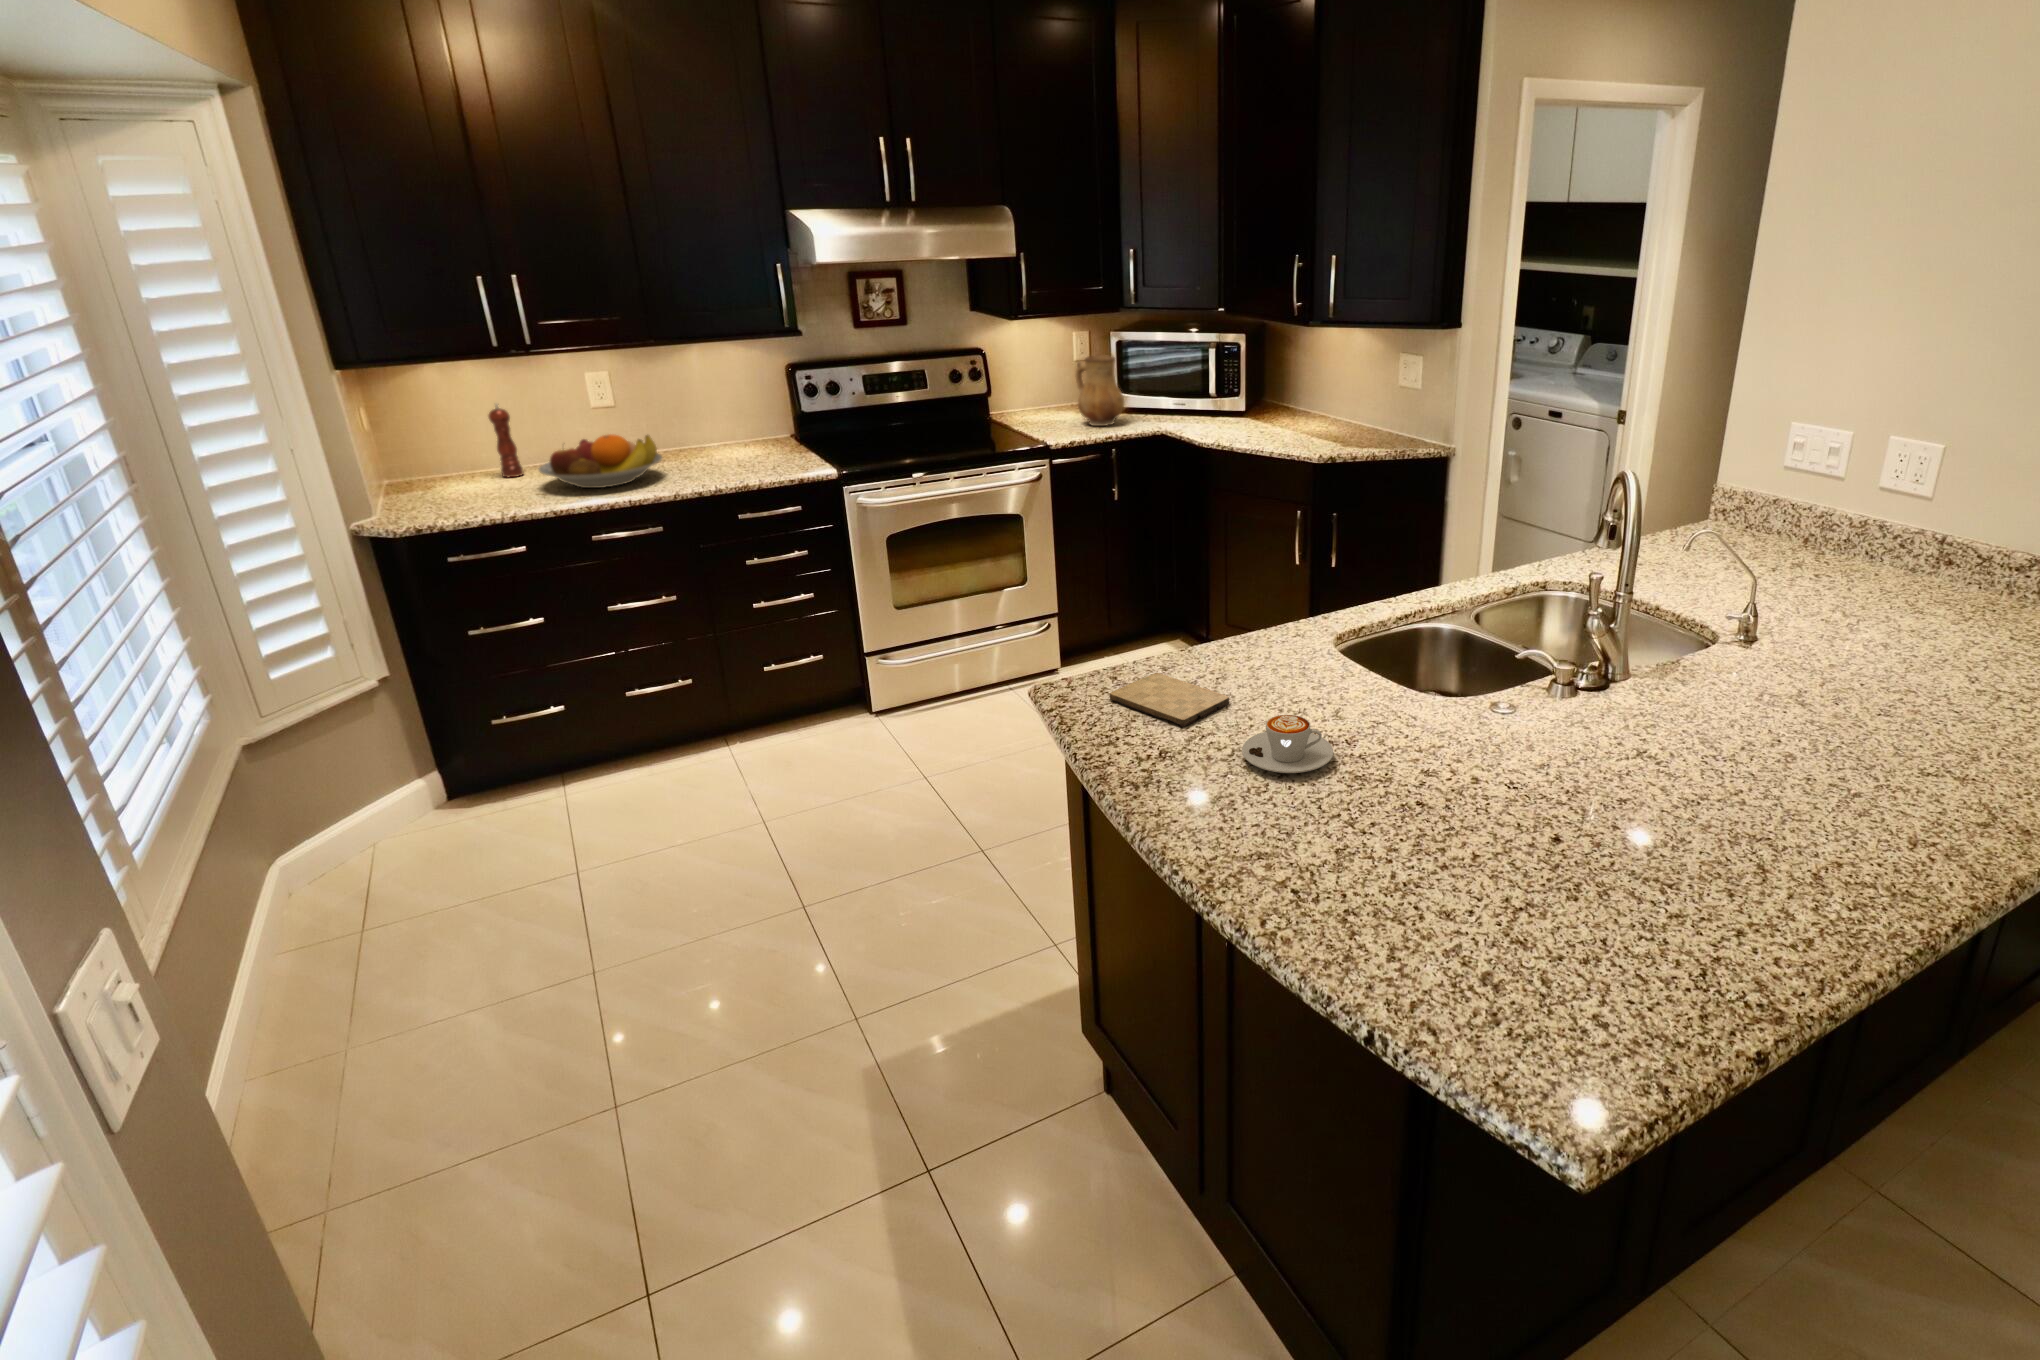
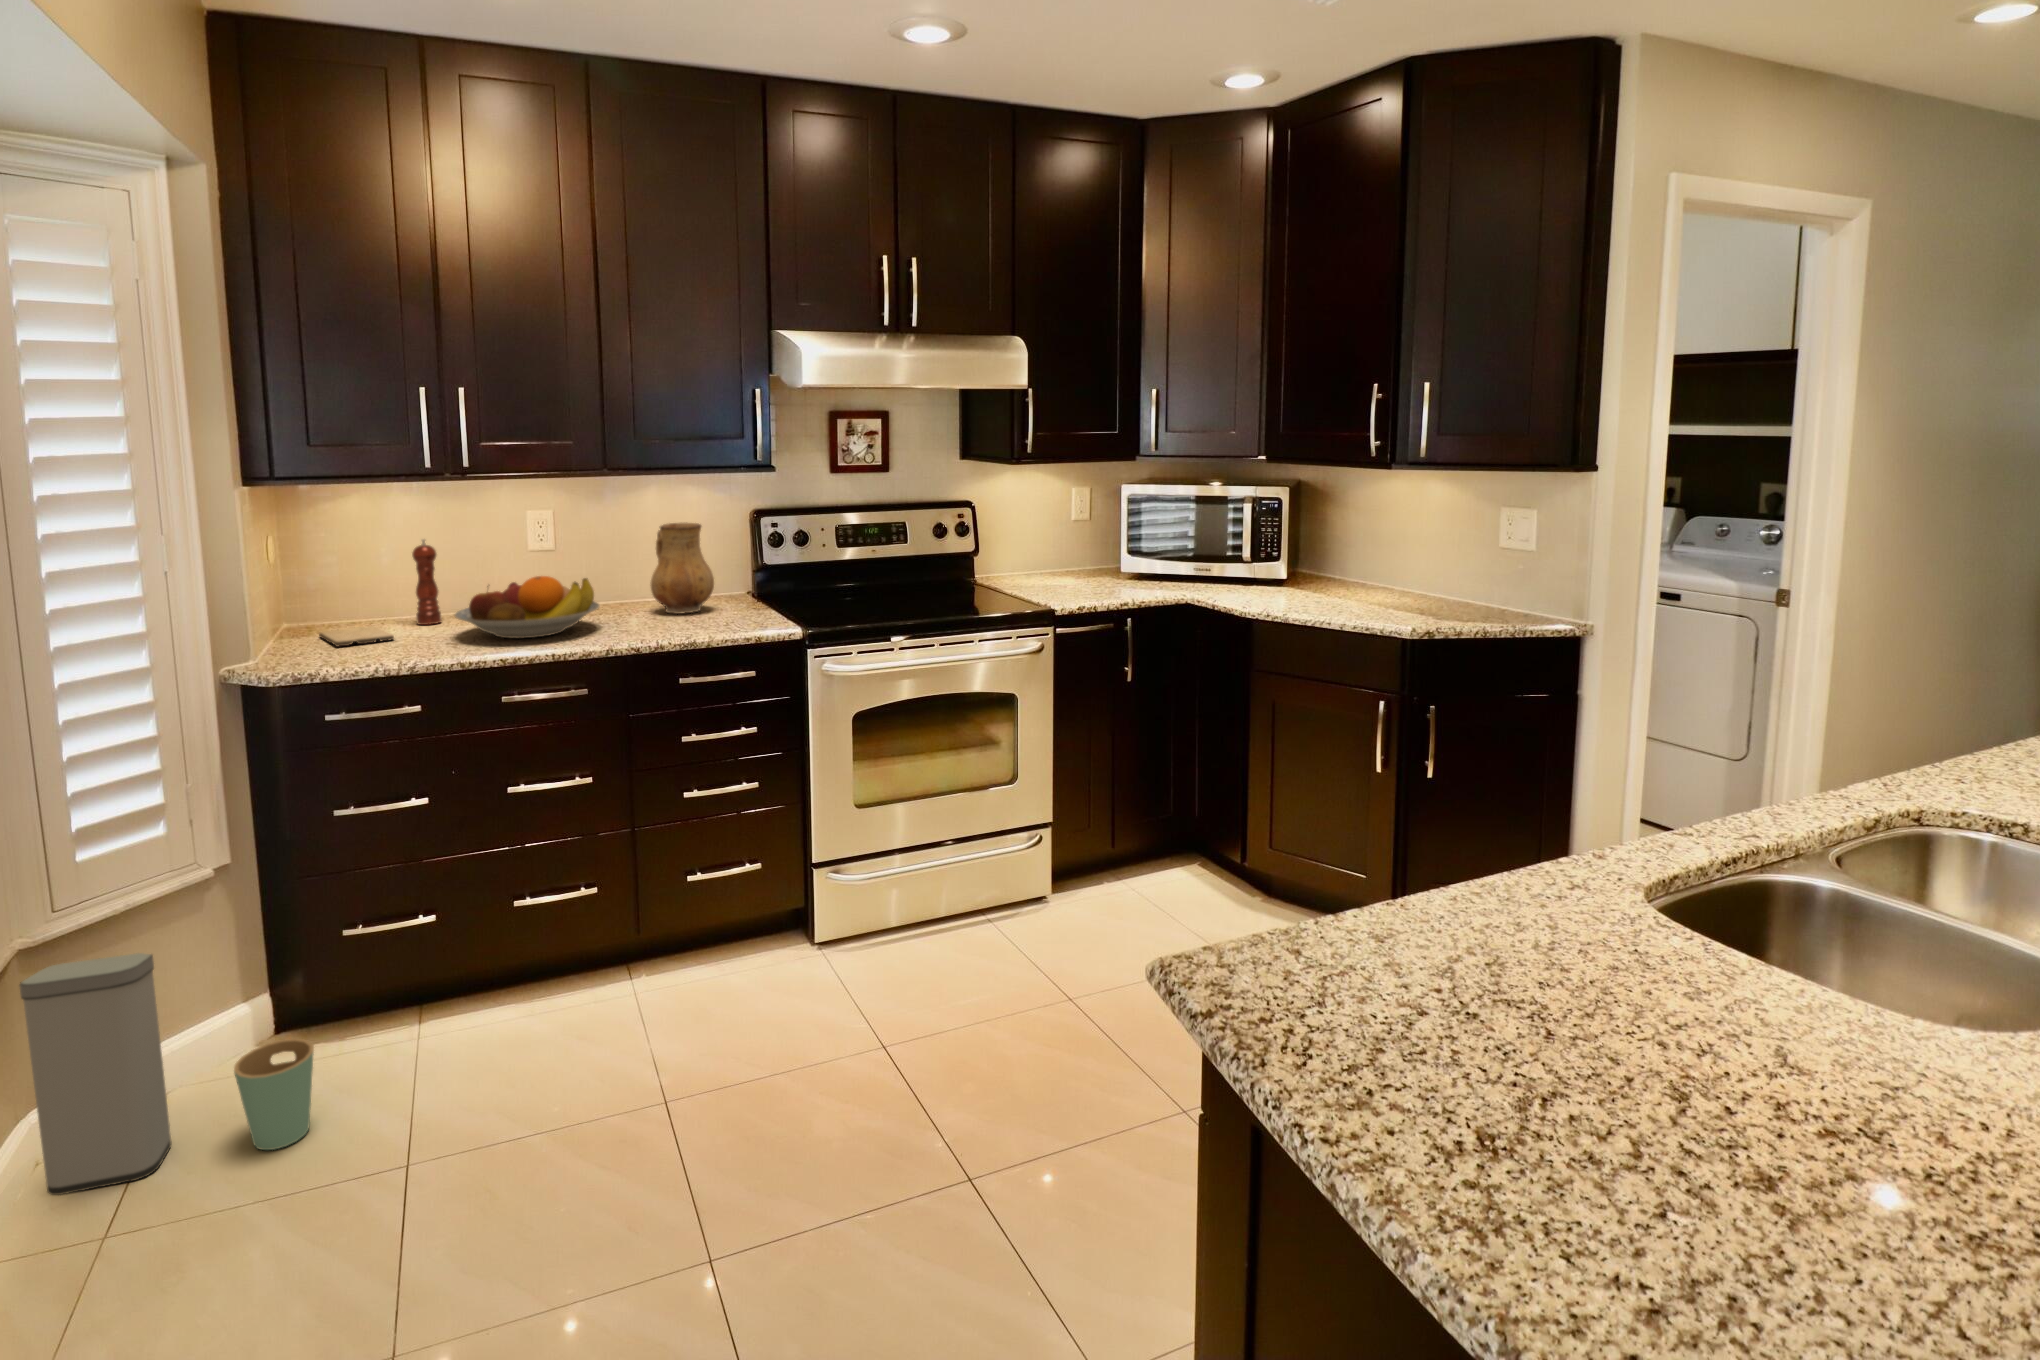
ceramic pitcher: present [1075,355,1124,426] -> present [651,523,714,614]
cutting board: present [1110,673,1229,727] -> present [319,626,394,647]
coffee cup: present [1242,715,1333,773] -> none [1664,1085,1911,1249]
trash can: none [262,741,500,906] -> present [19,953,314,1195]

